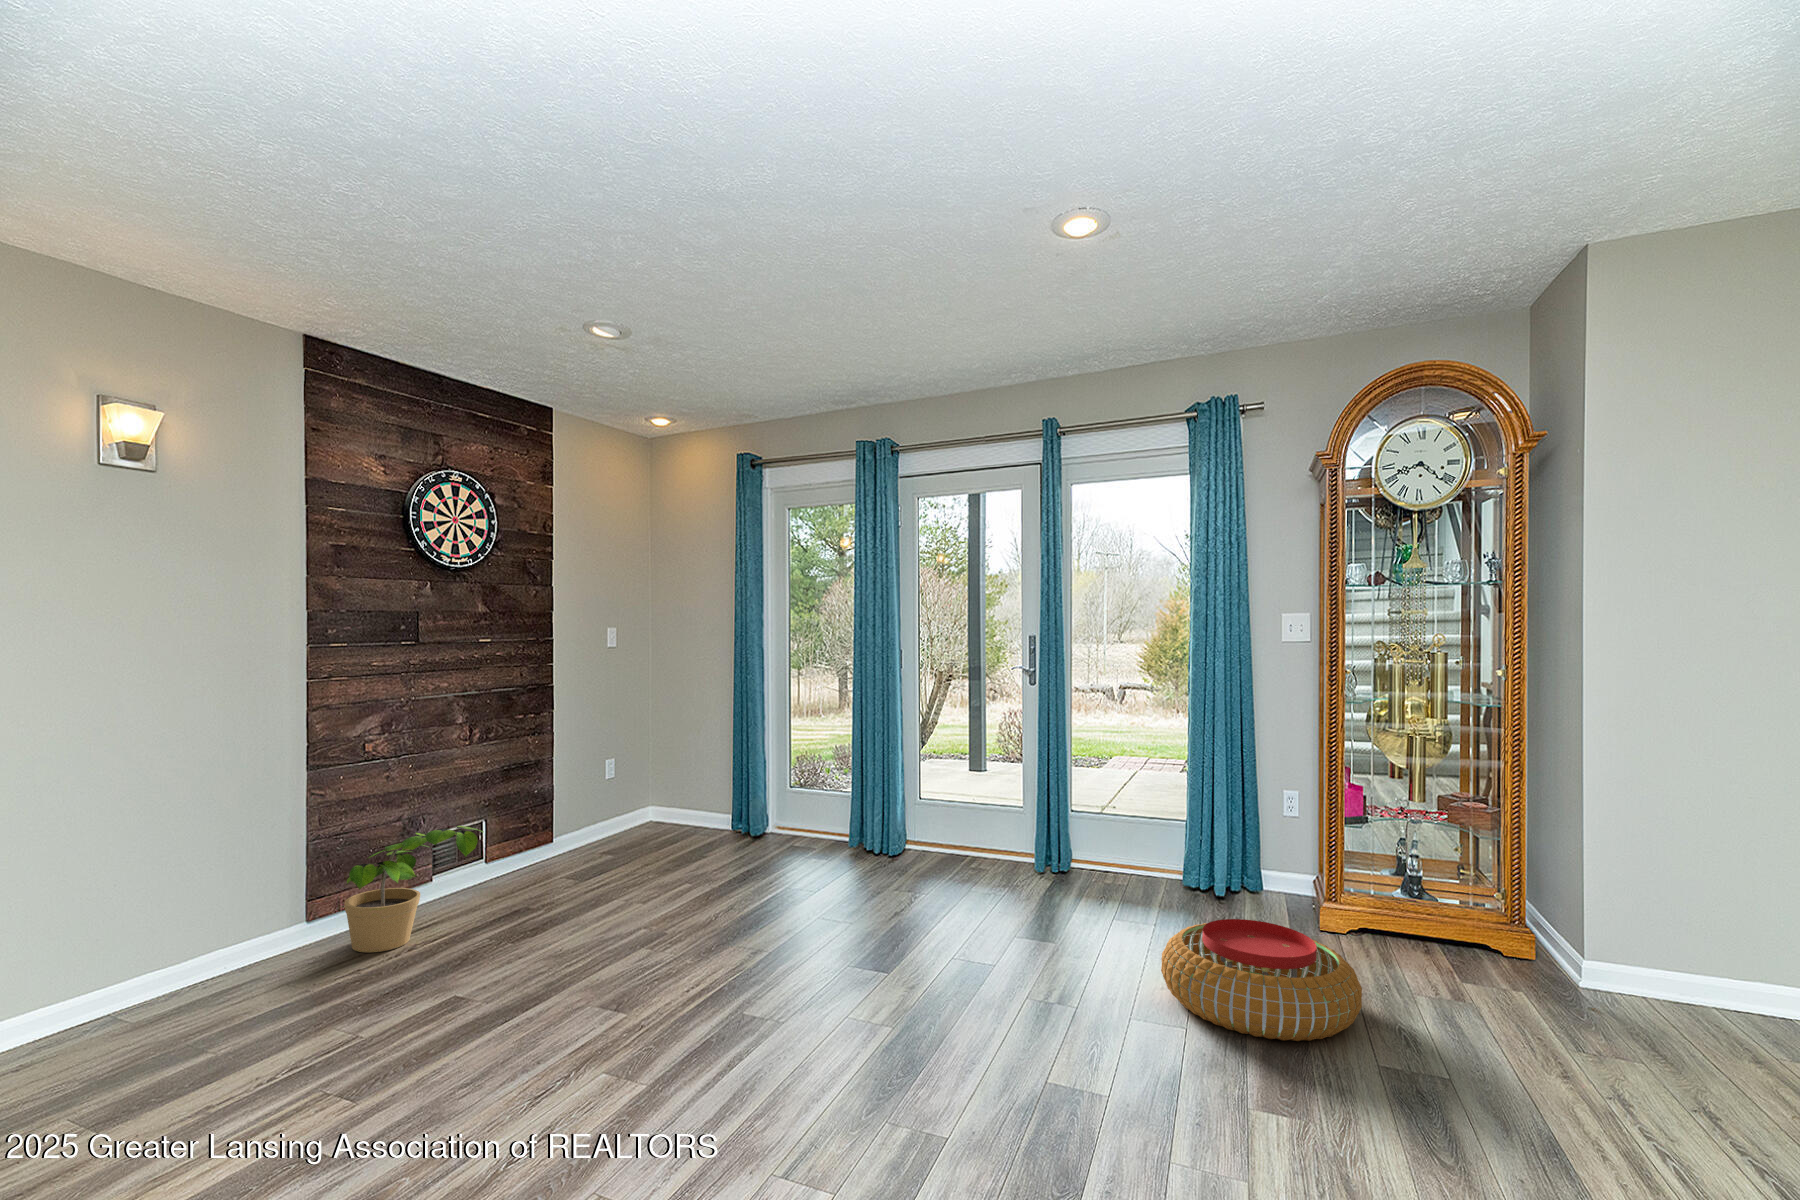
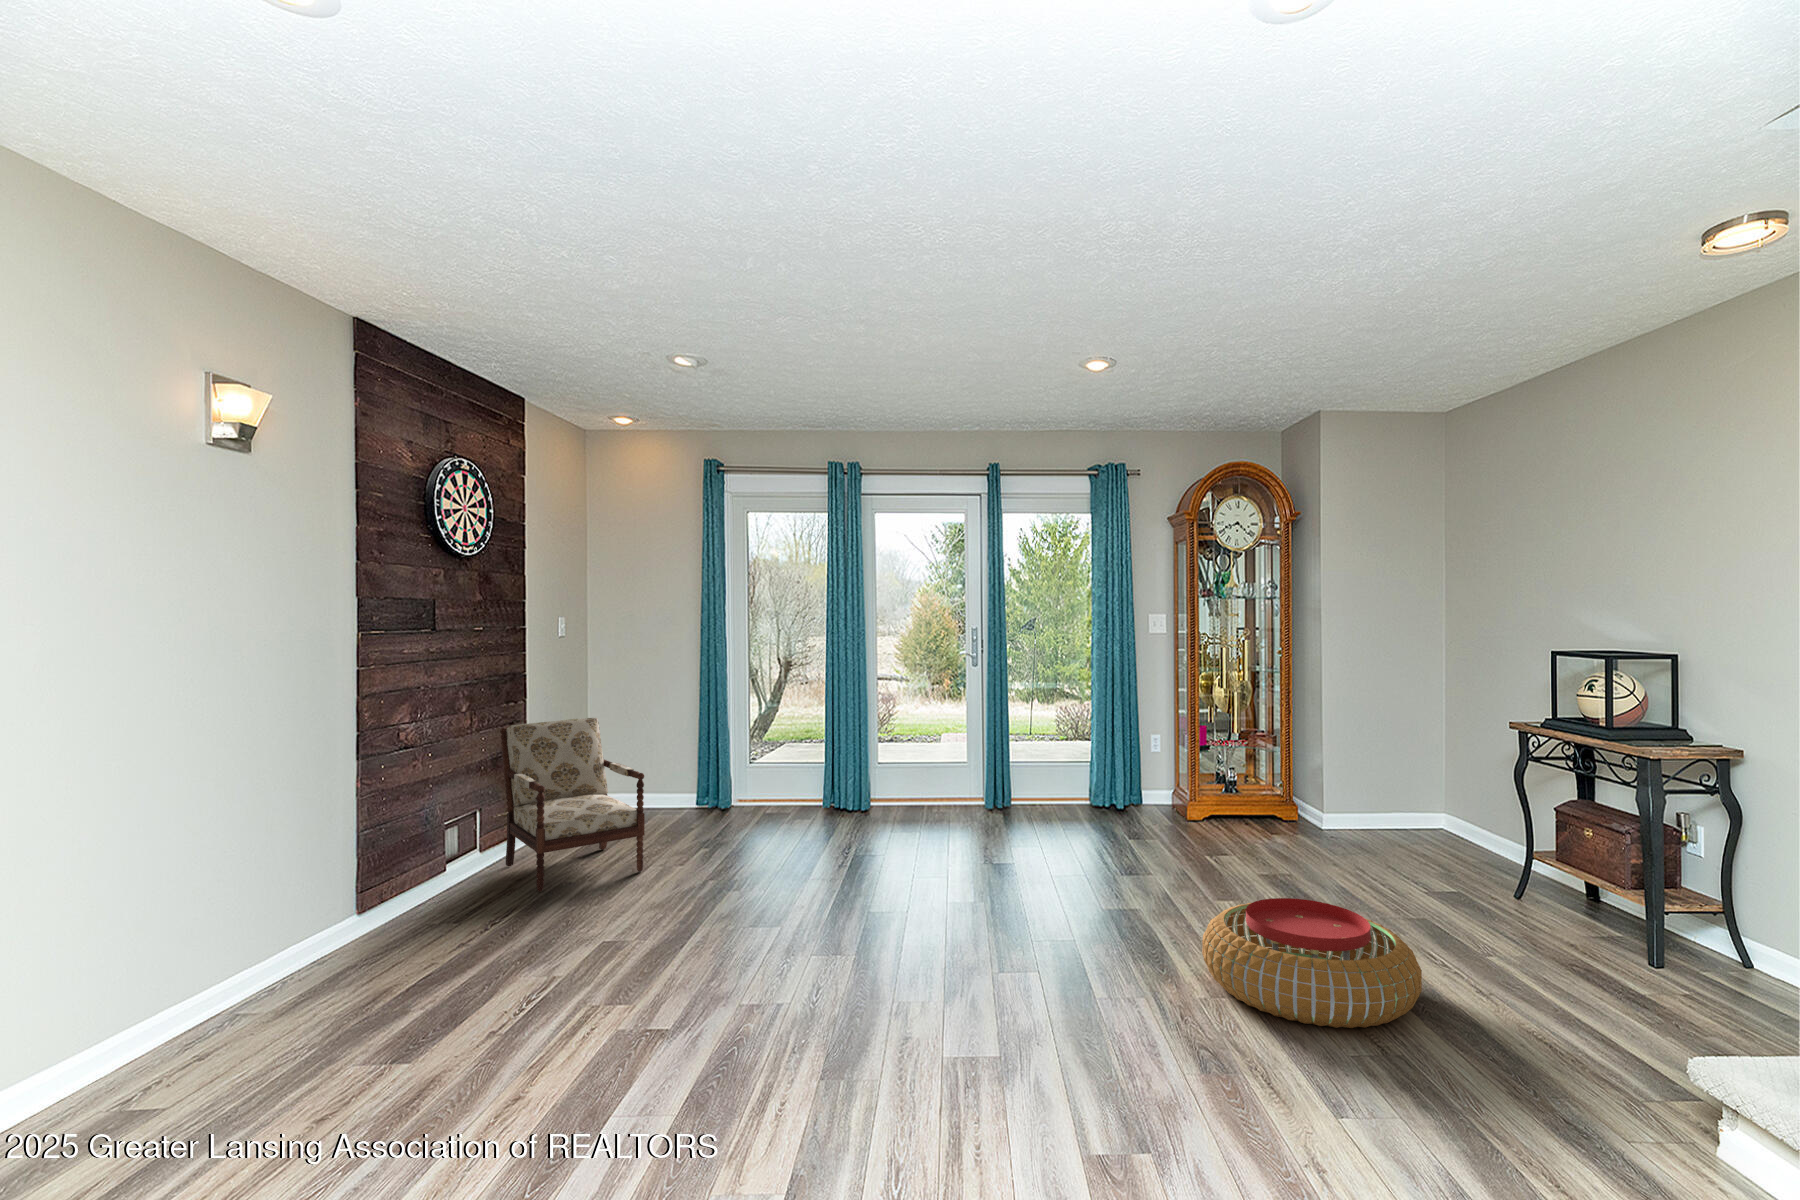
armchair: none [477,730,622,902] -> present [500,718,645,892]
potted plant: present [345,826,483,952] -> none [365,816,501,945]

